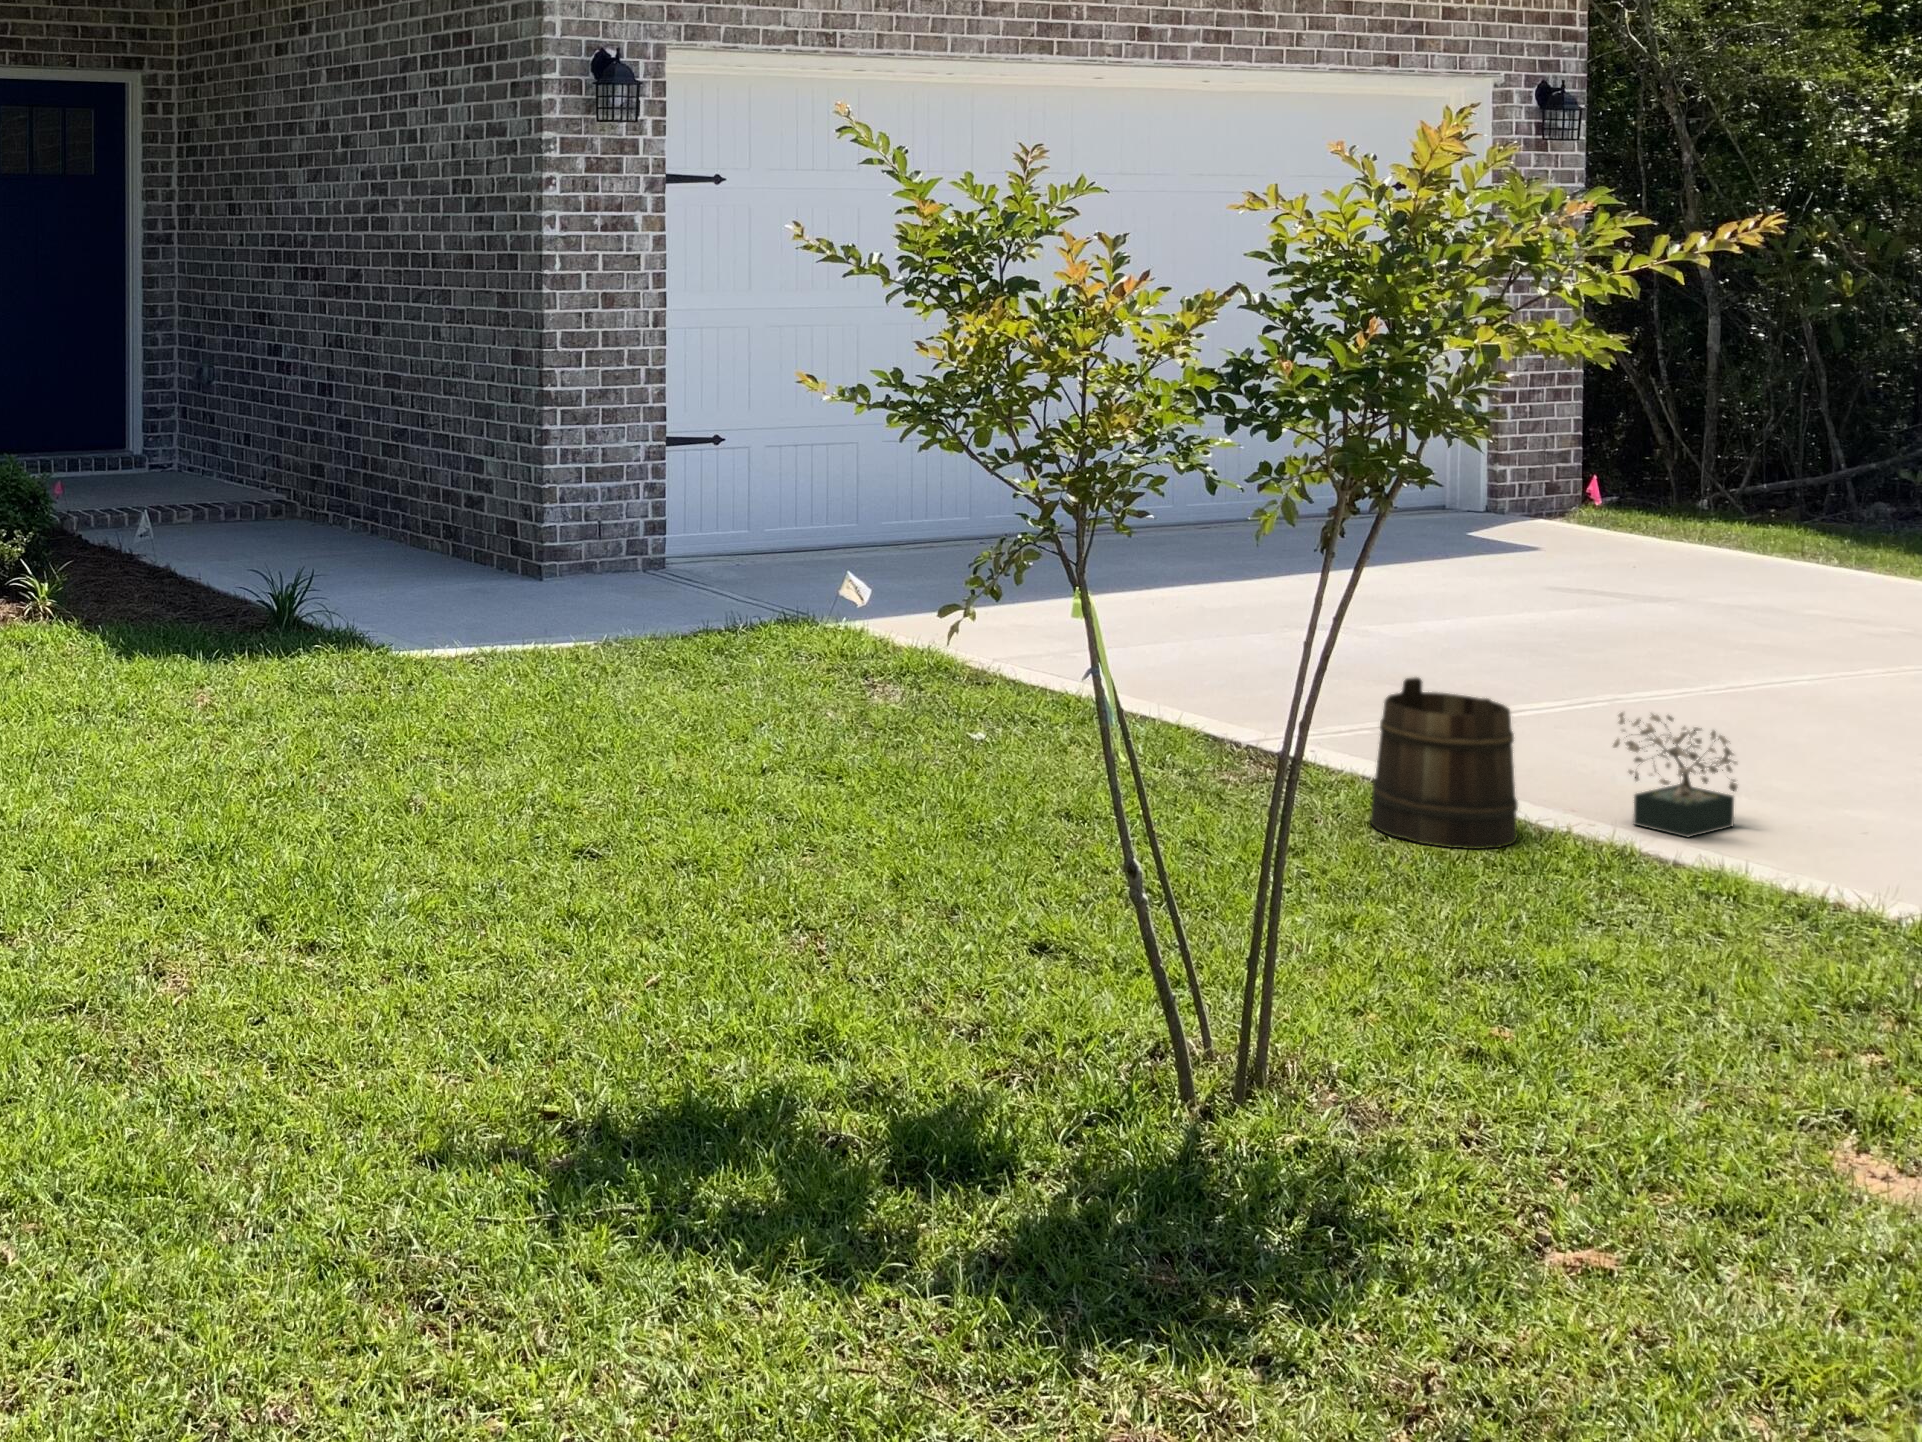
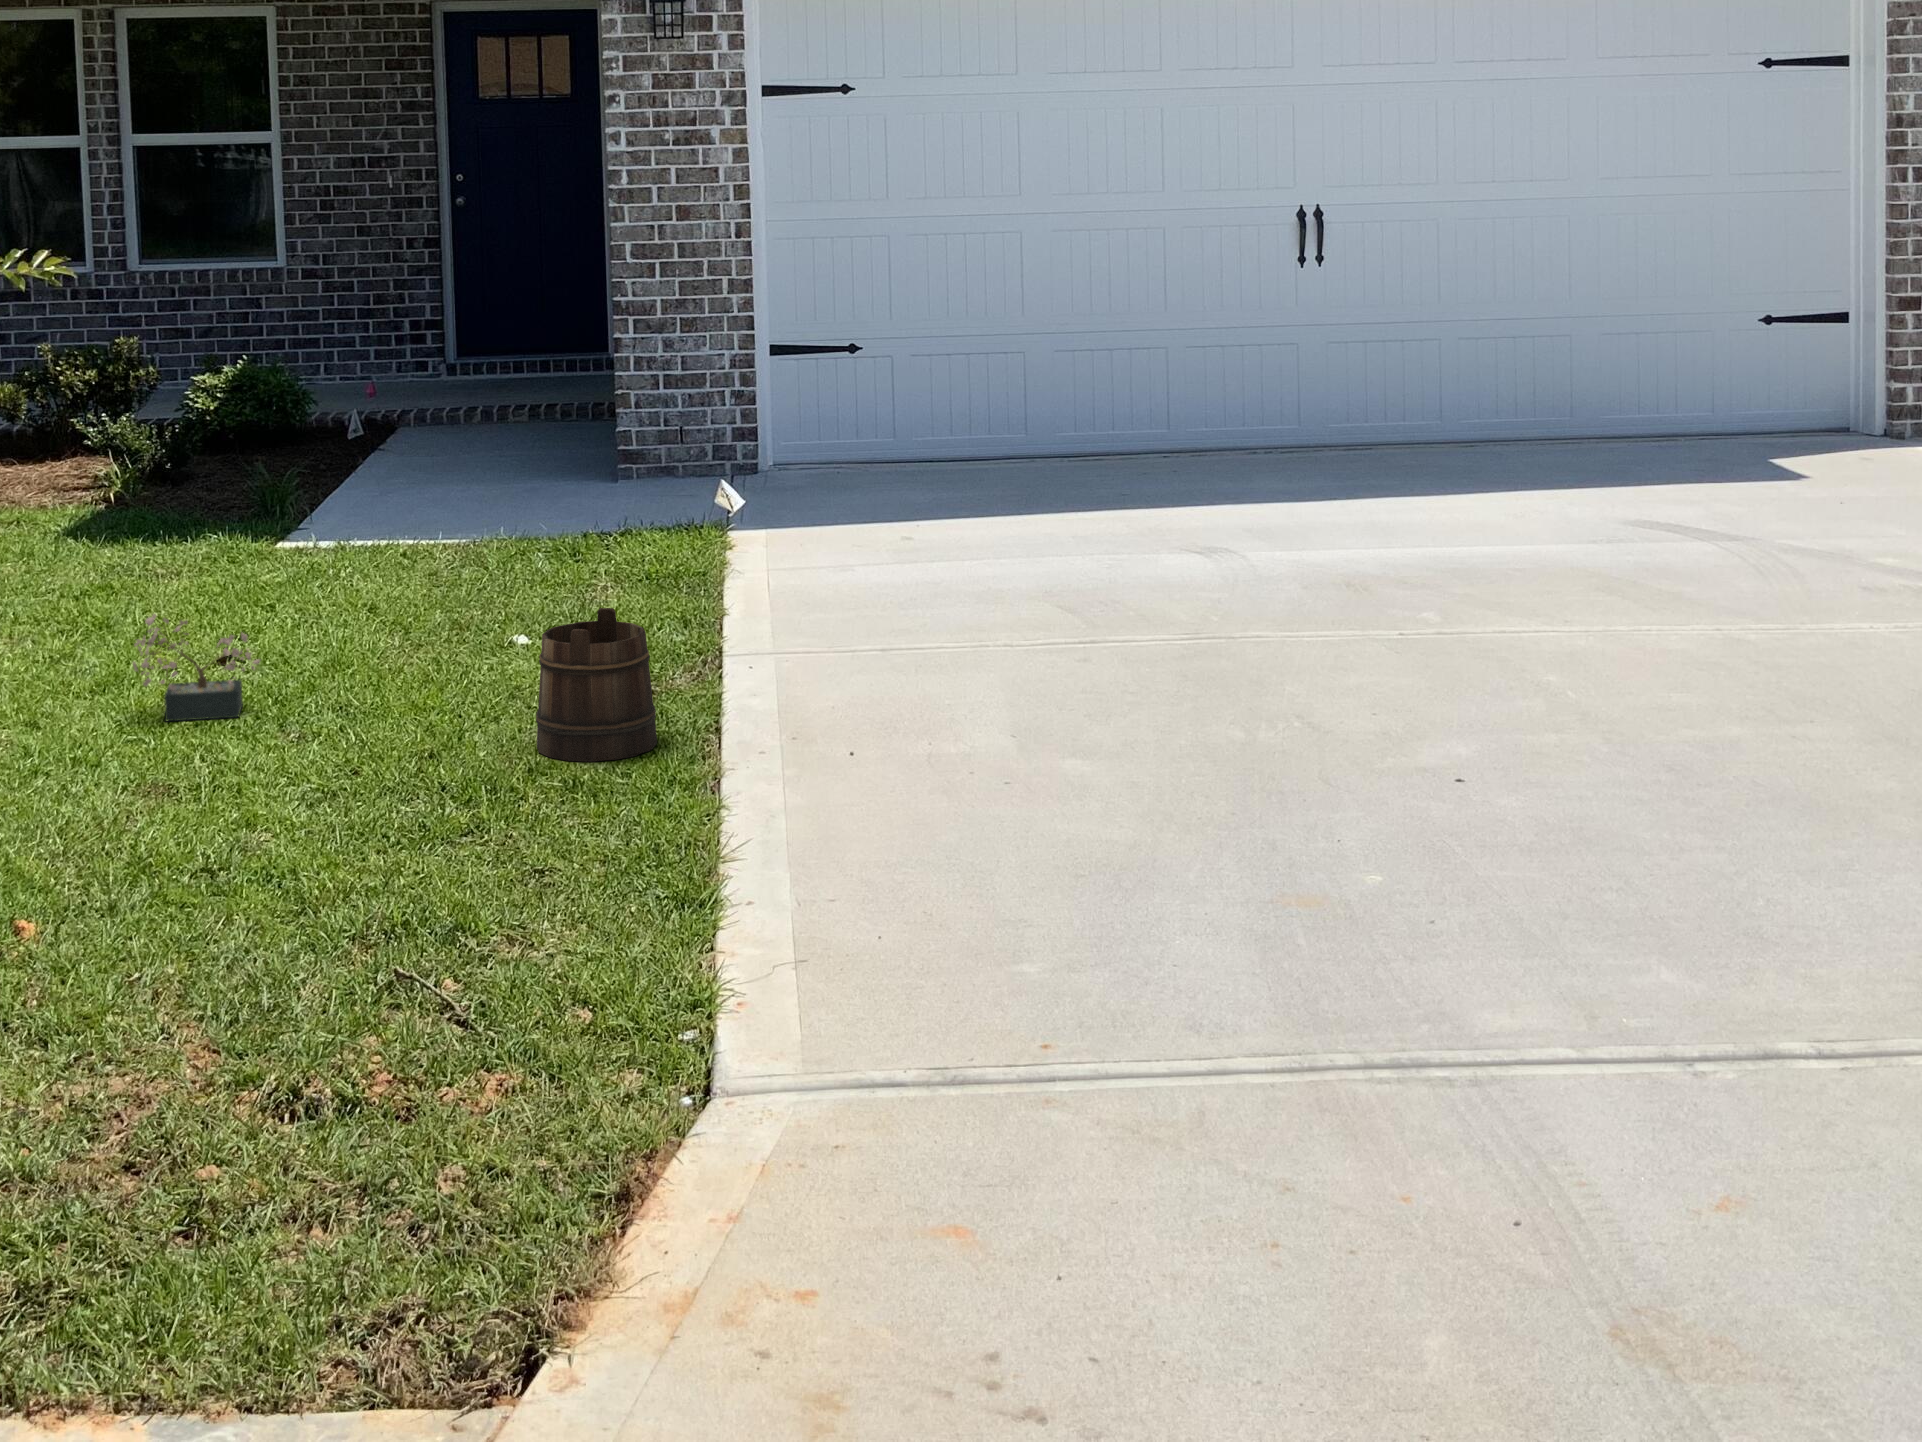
decorative plant: present [1613,713,1738,837] -> present [133,614,260,722]

